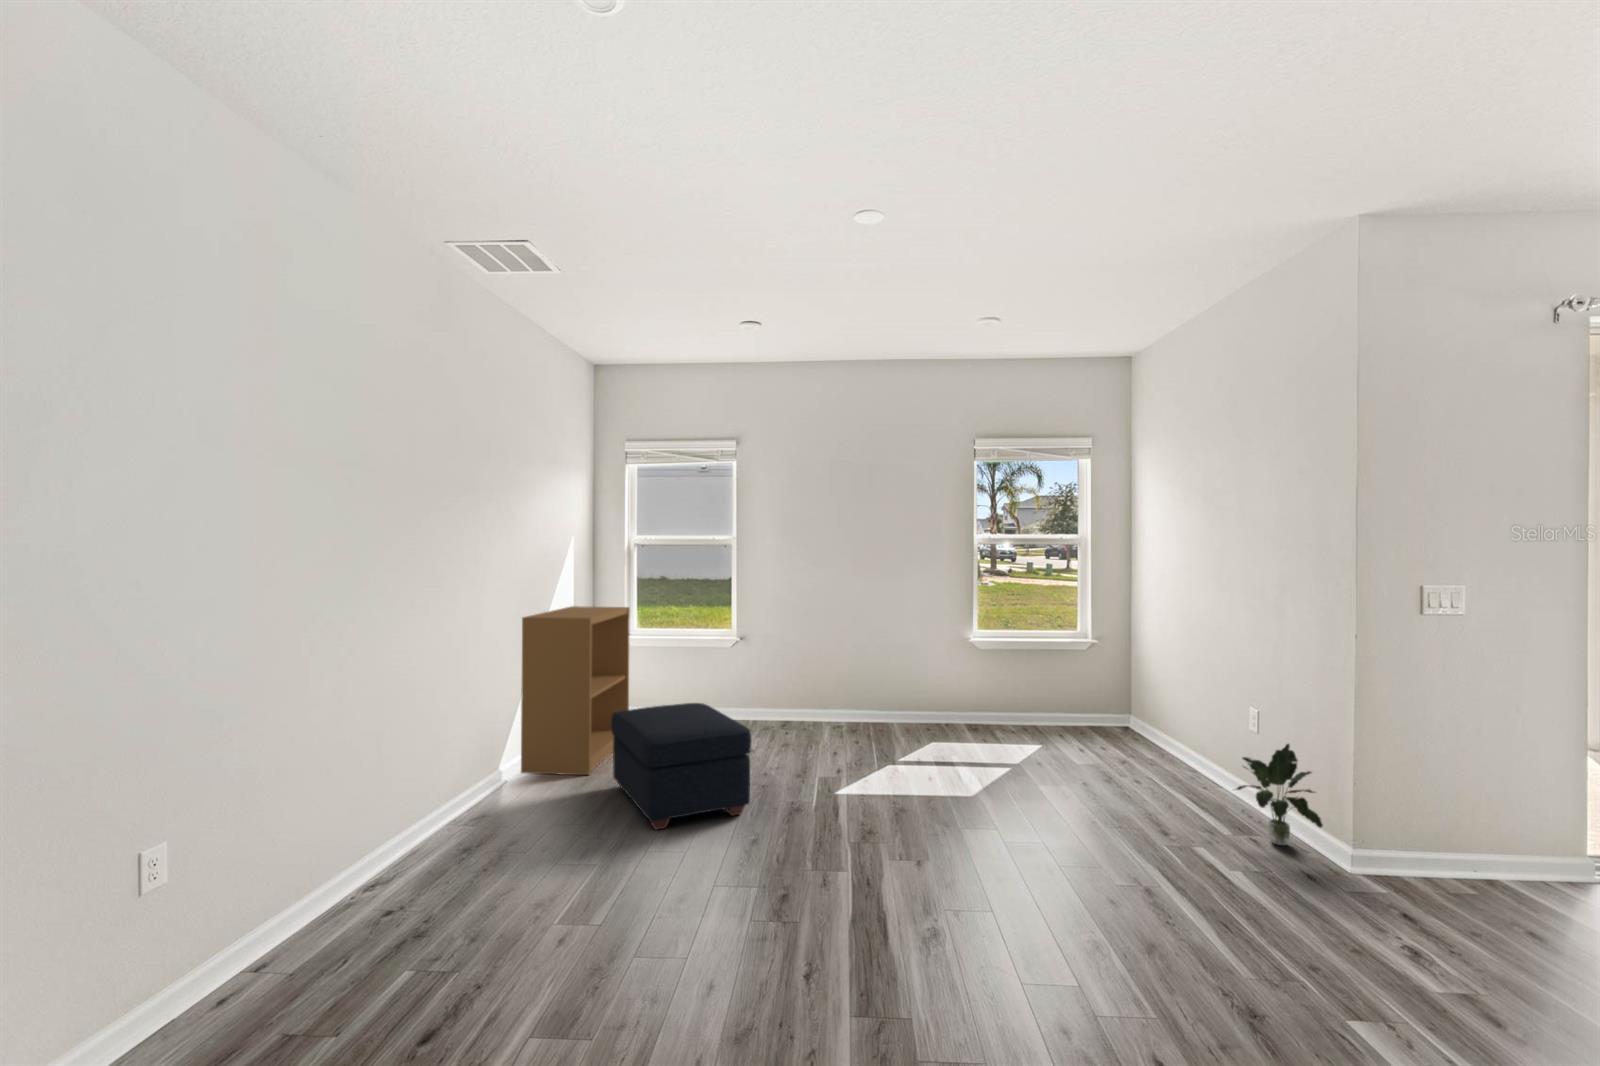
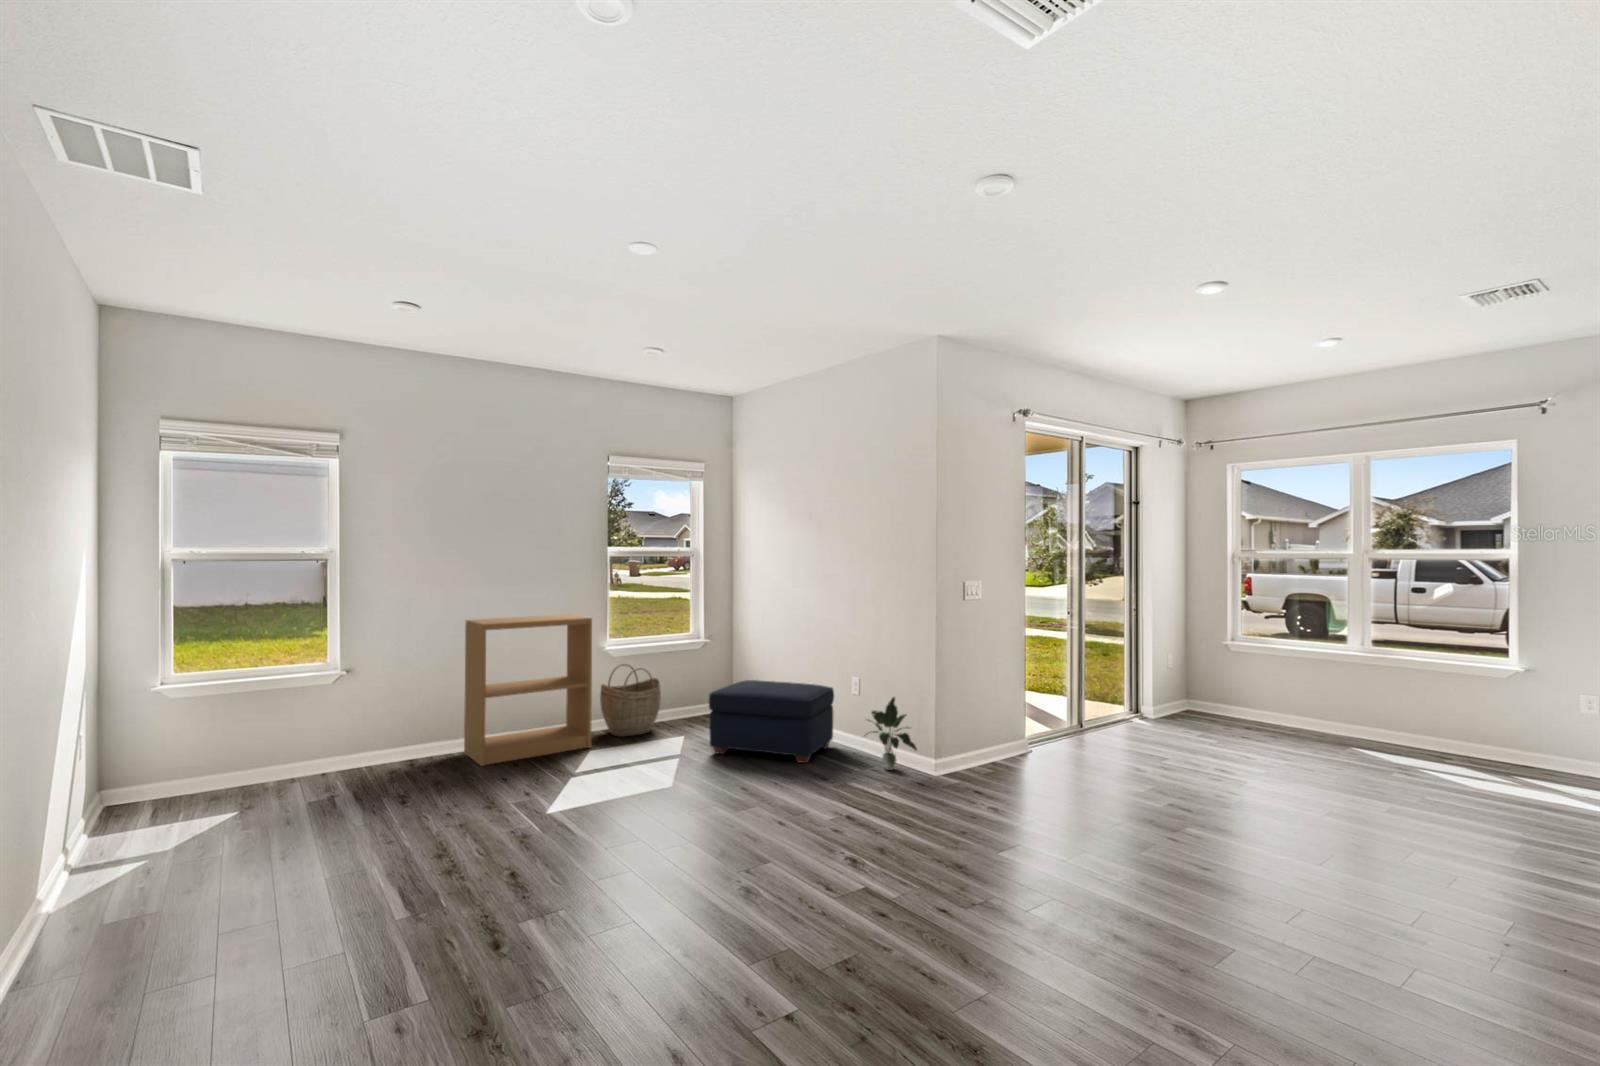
bookshelf: present [521,606,630,775] -> present [464,614,592,766]
woven basket: none [962,658,1027,735] -> present [600,664,661,737]
ottoman: present [611,703,752,830] -> present [709,680,834,763]

